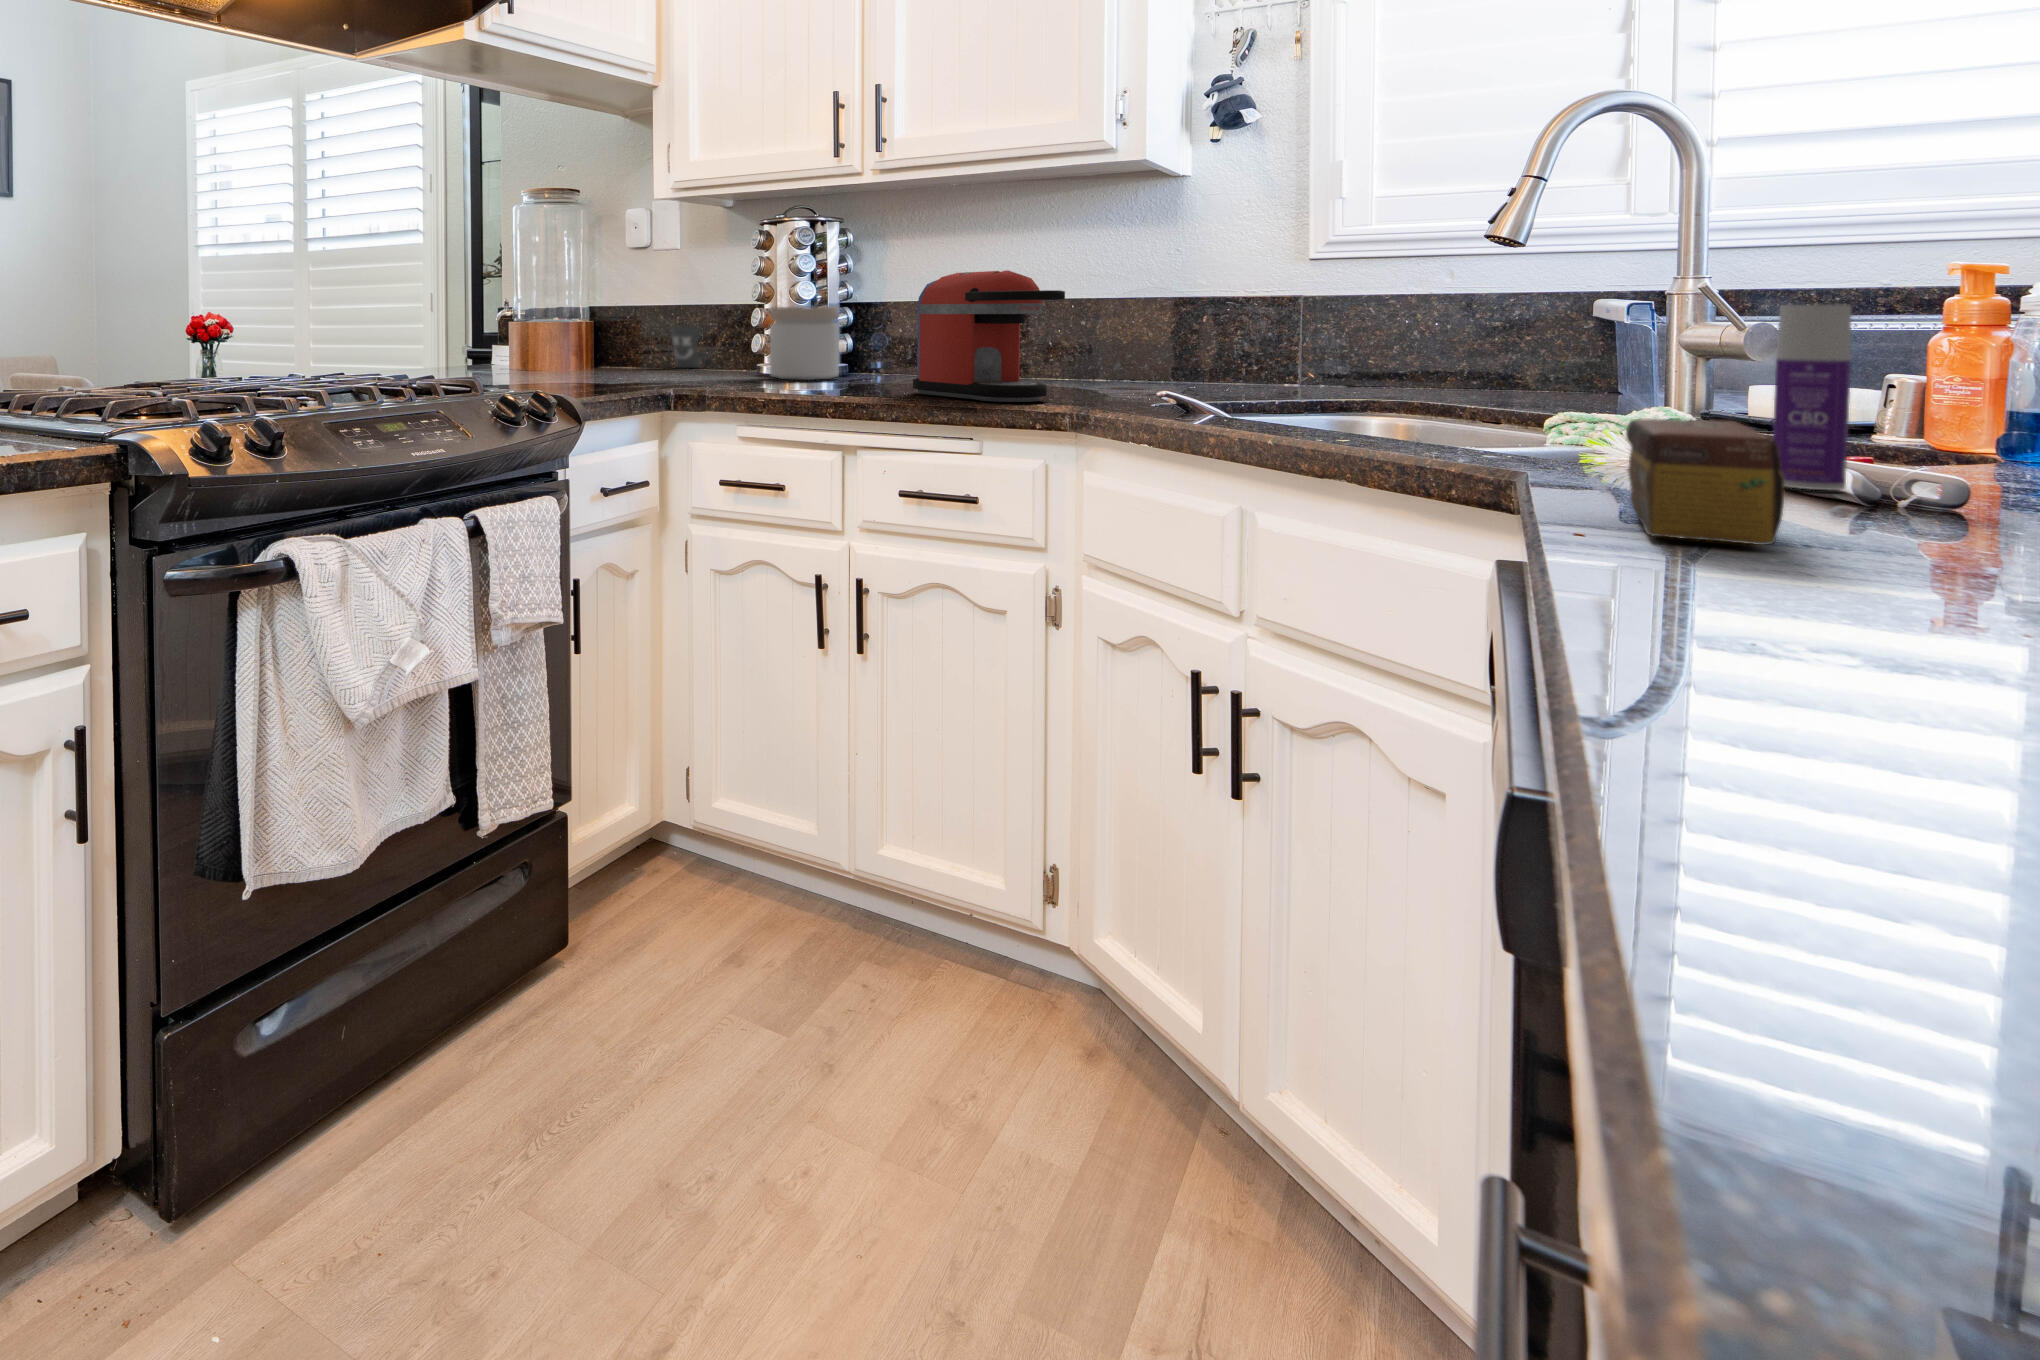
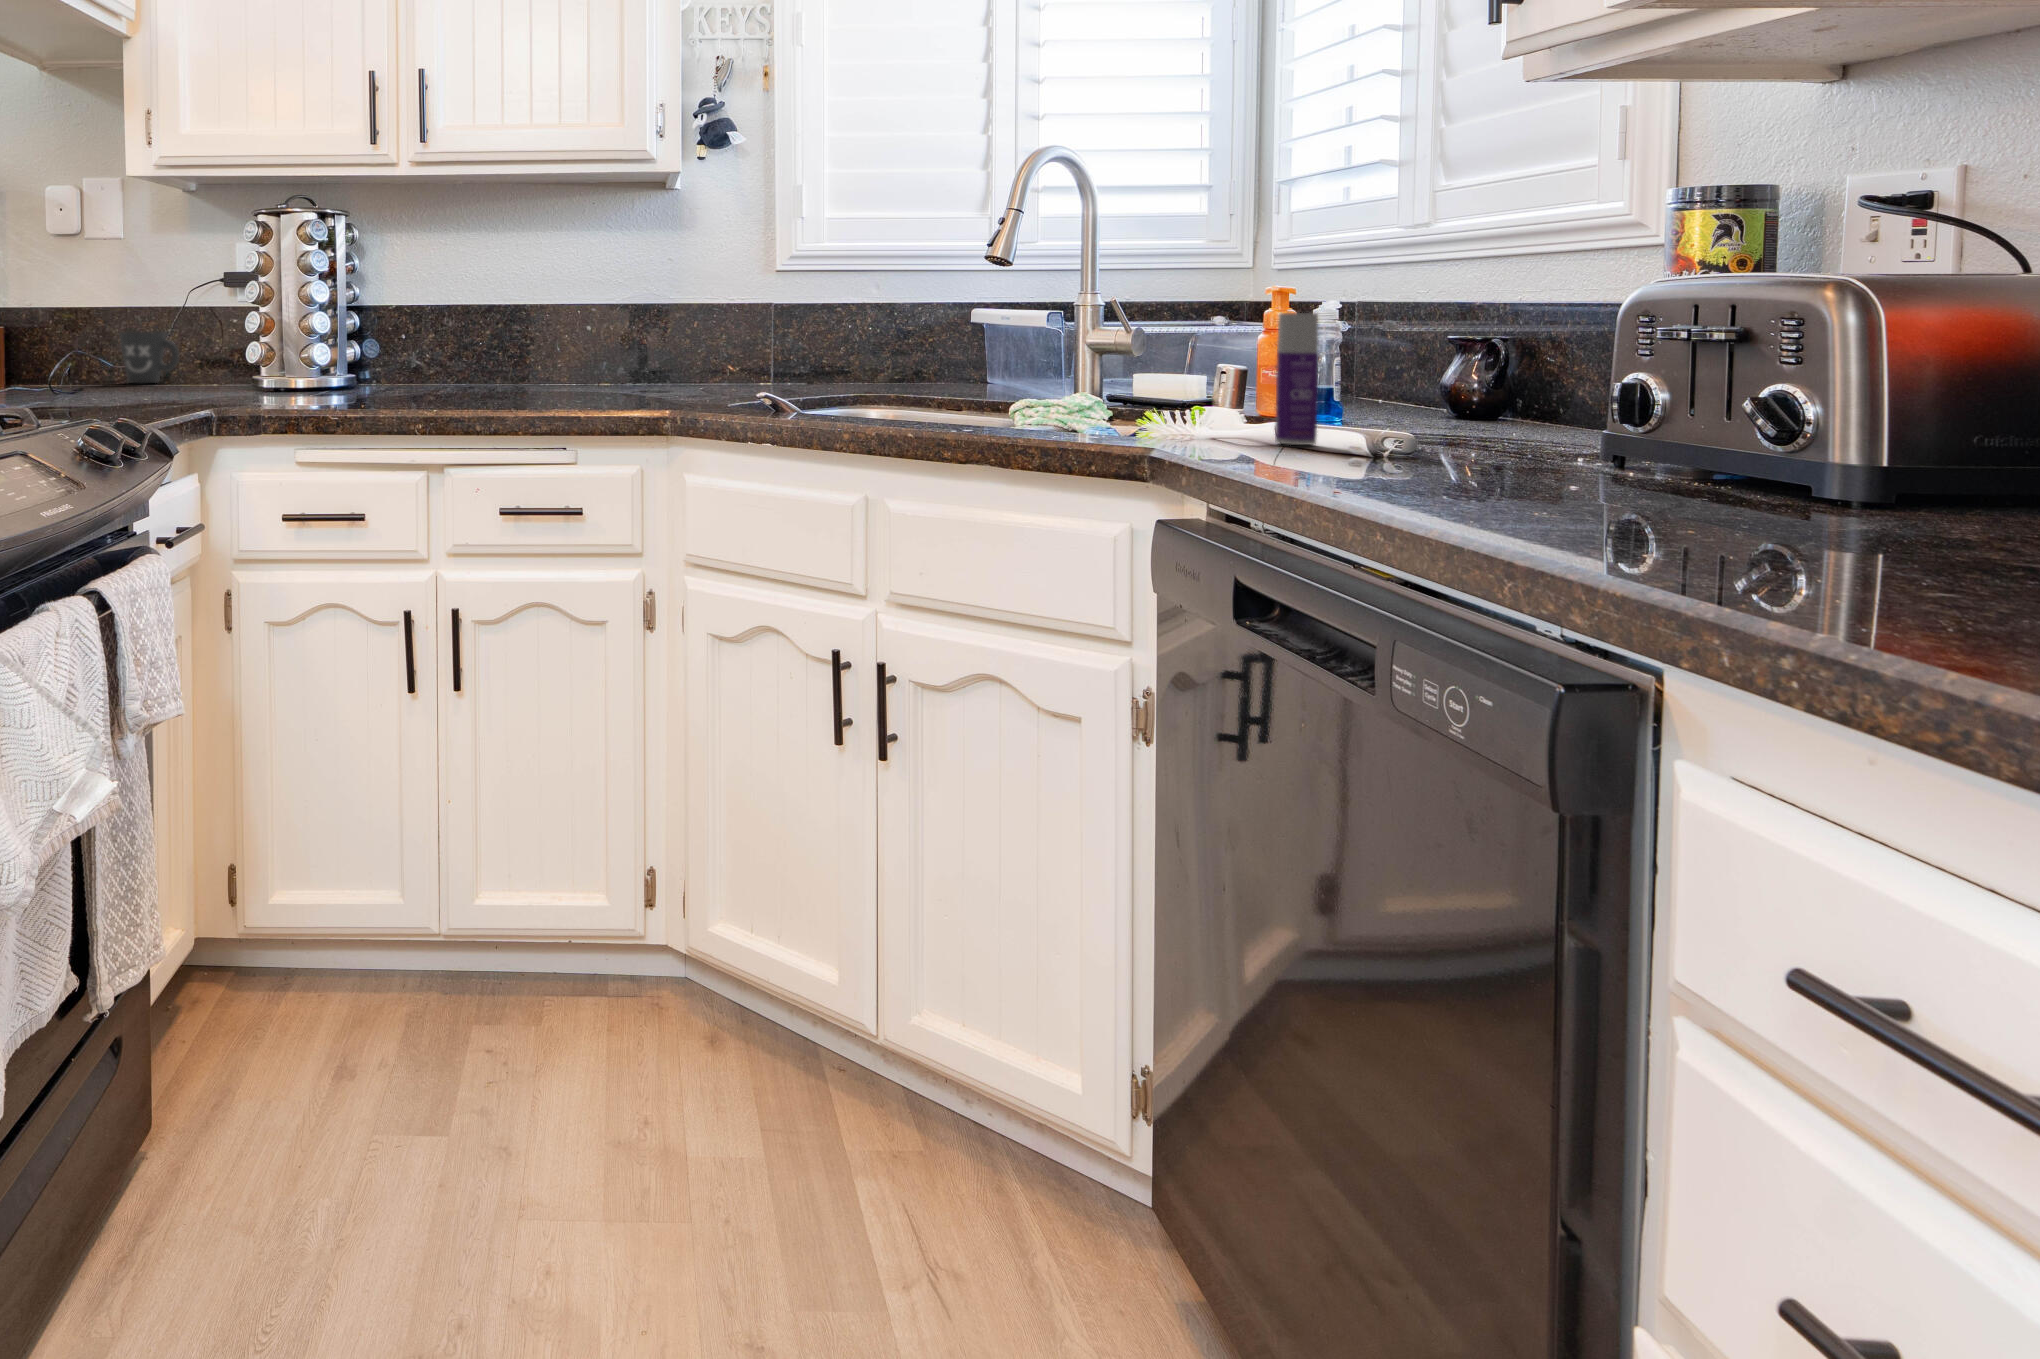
coffee maker: present [913,270,1065,402] -> none [493,274,661,408]
jar: present [770,306,839,380] -> none [286,310,365,393]
tea box: present [1626,418,1784,545] -> none [1308,398,1453,487]

